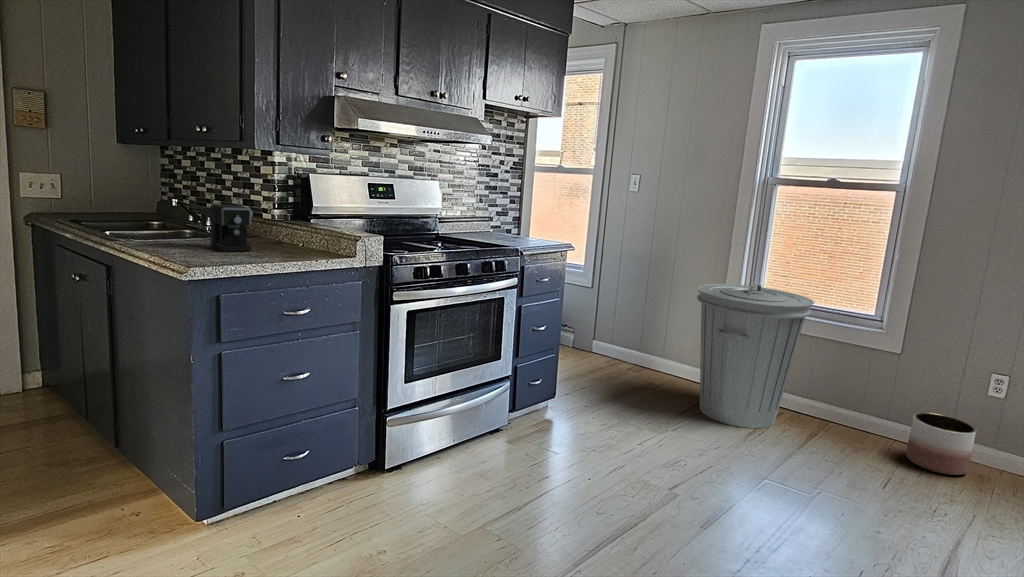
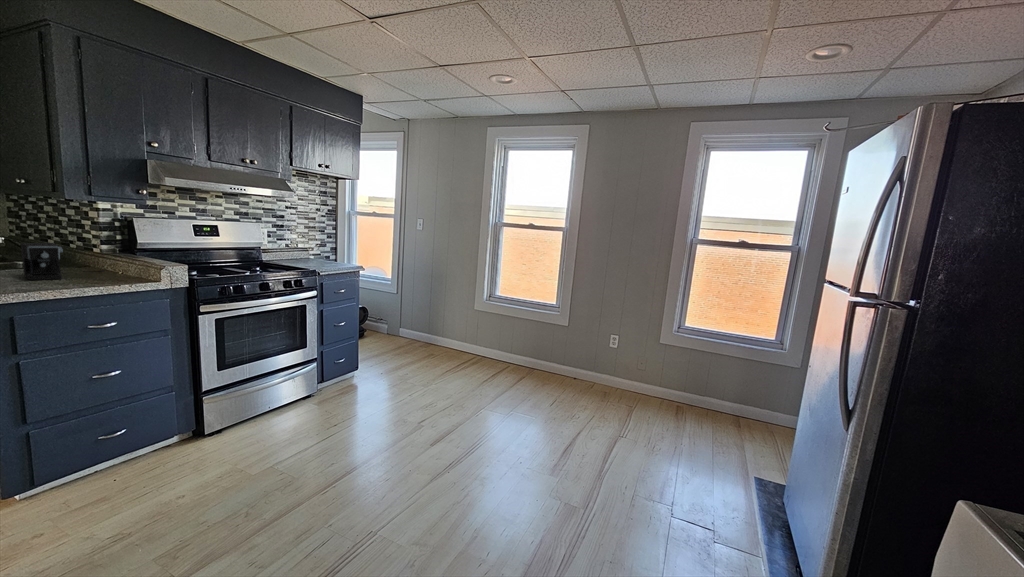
trash can: present [697,283,814,428] -> none [451,287,519,376]
planter: present [906,413,976,475] -> none [568,359,600,393]

